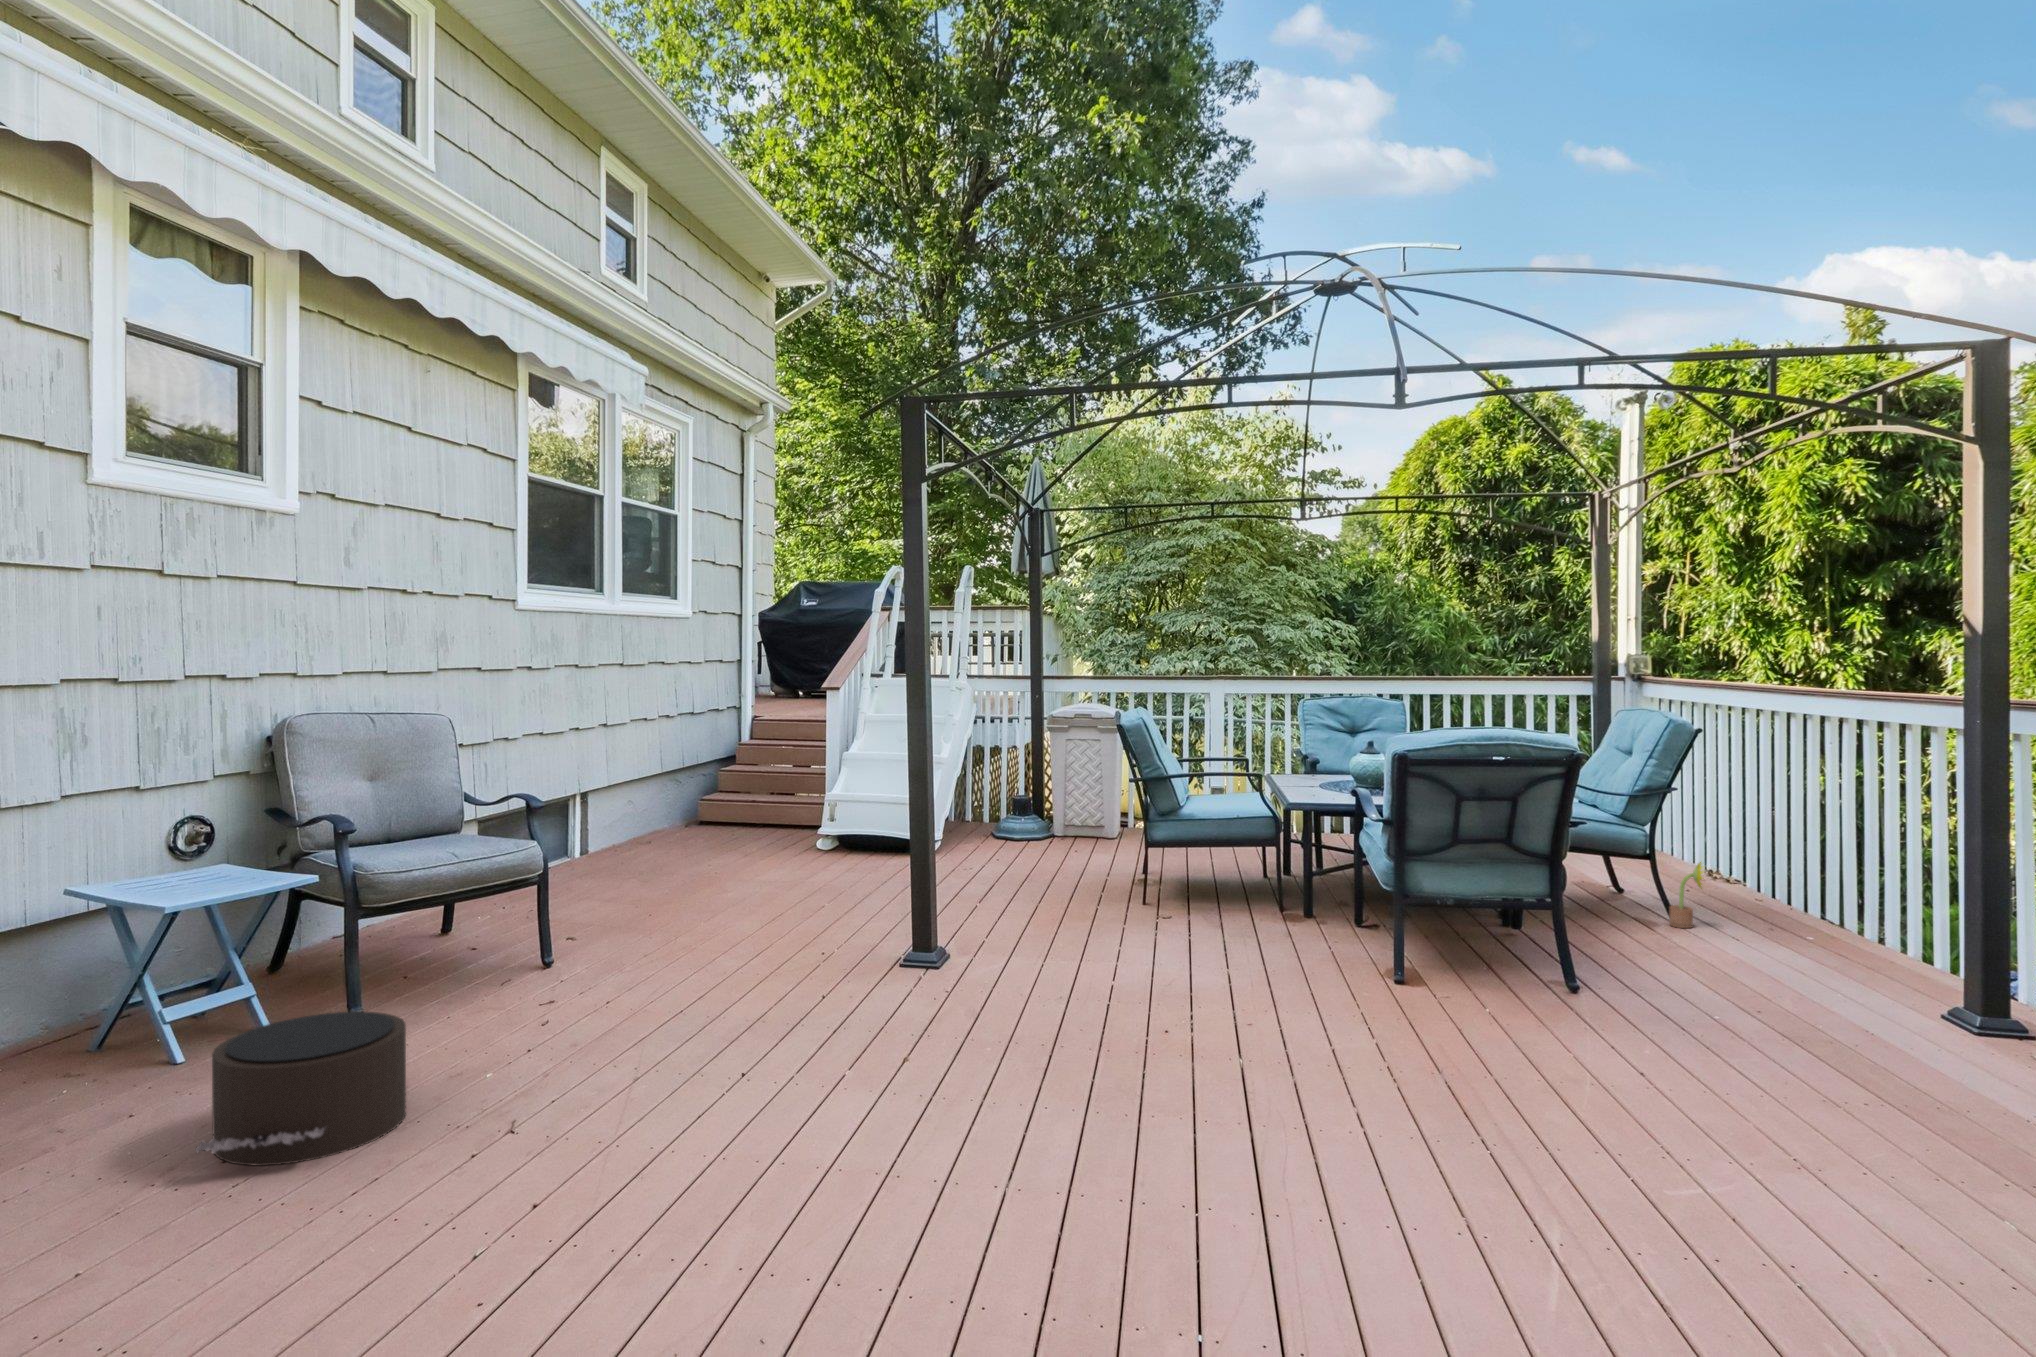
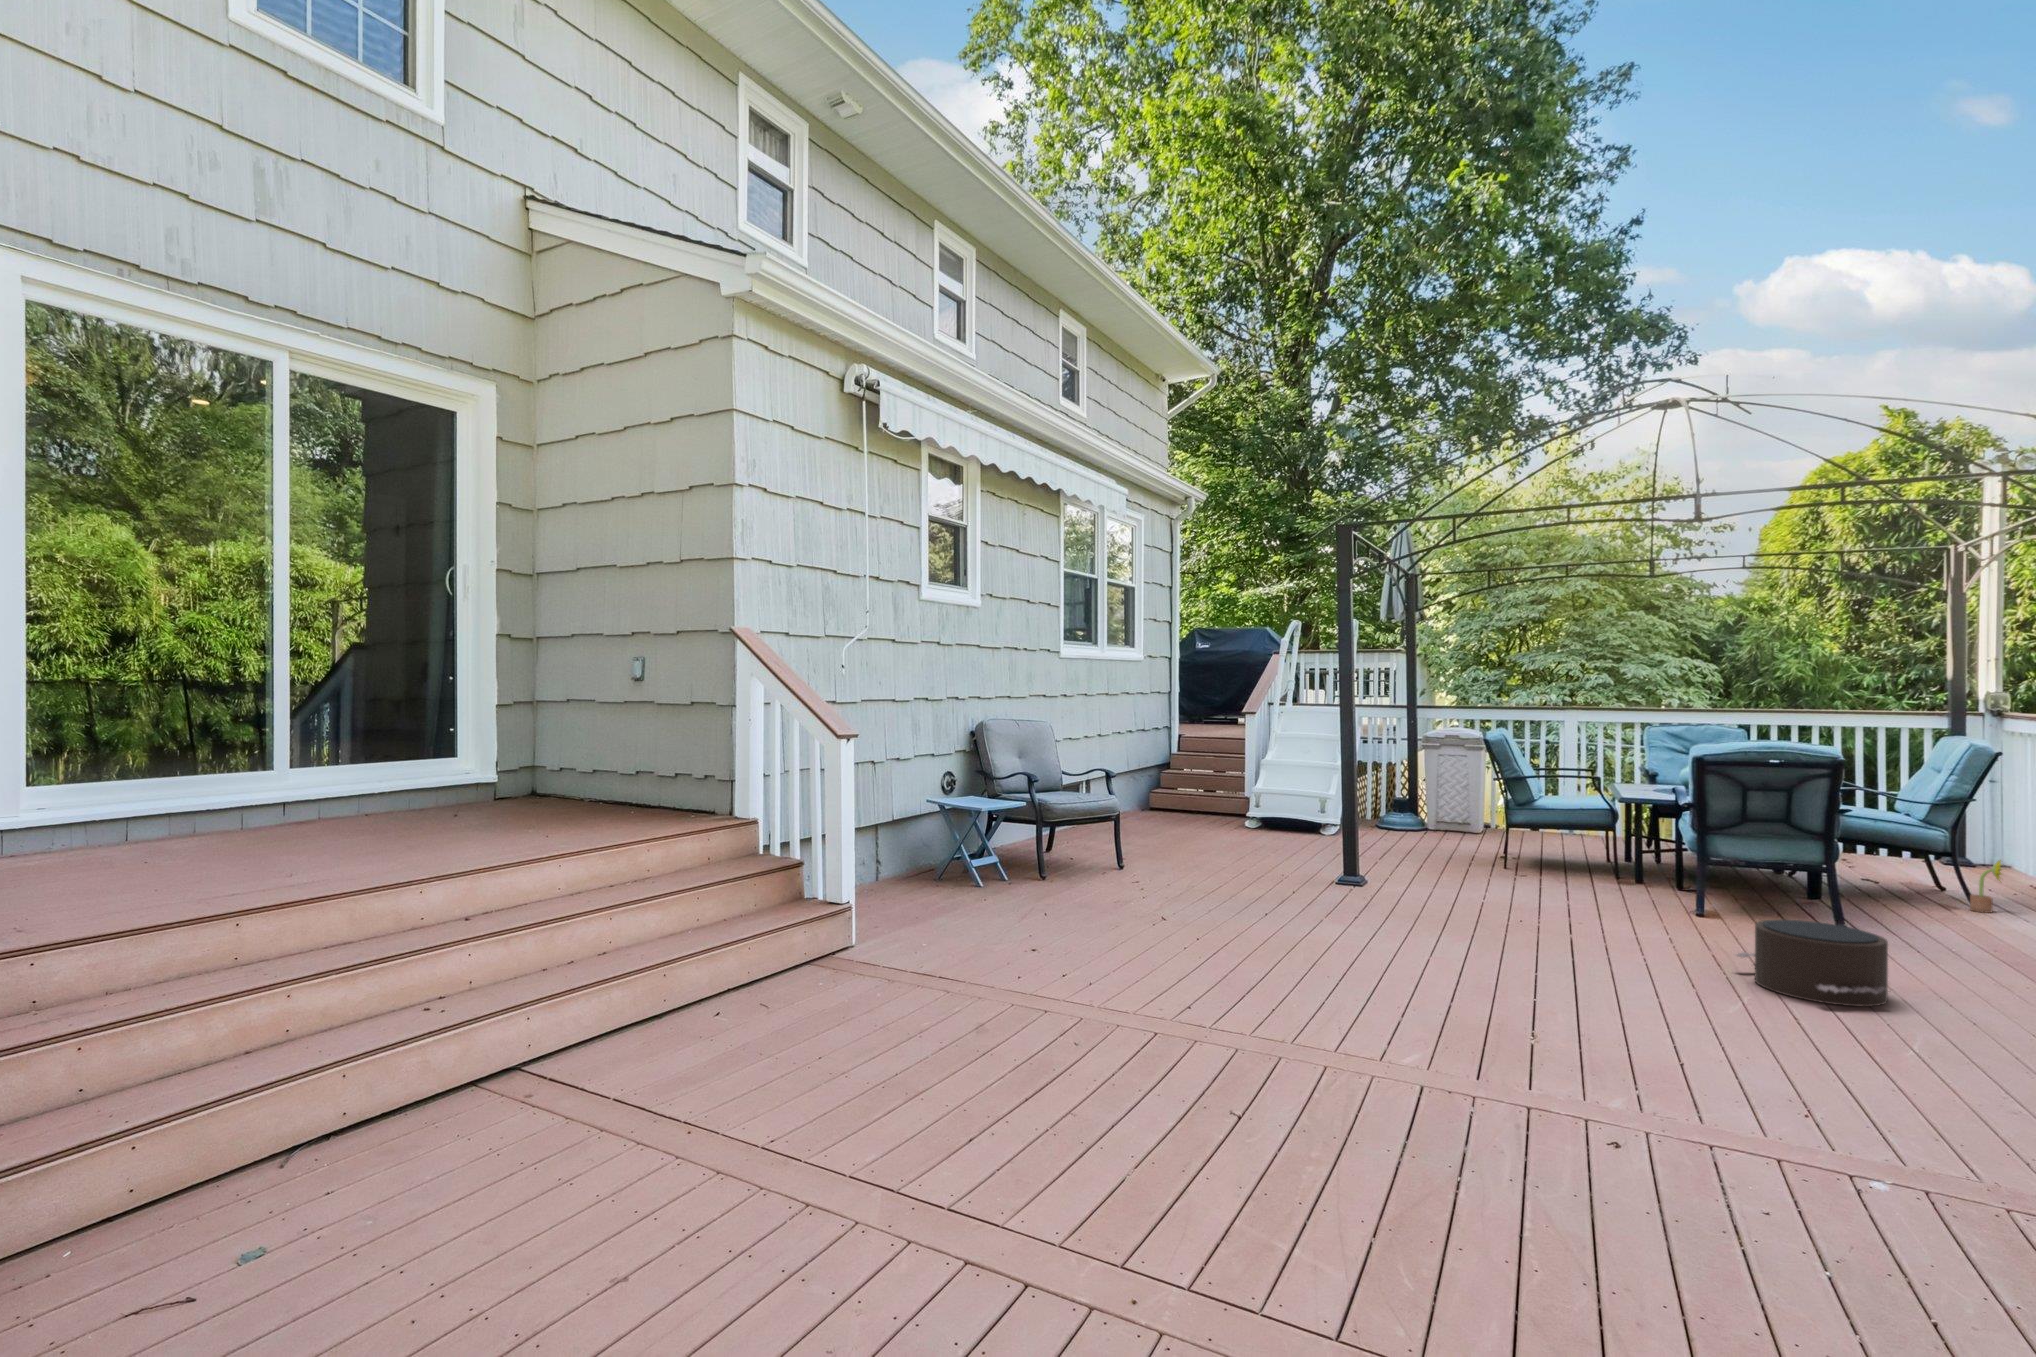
pouf: present [195,1011,406,1166] -> present [1737,920,1888,1007]

